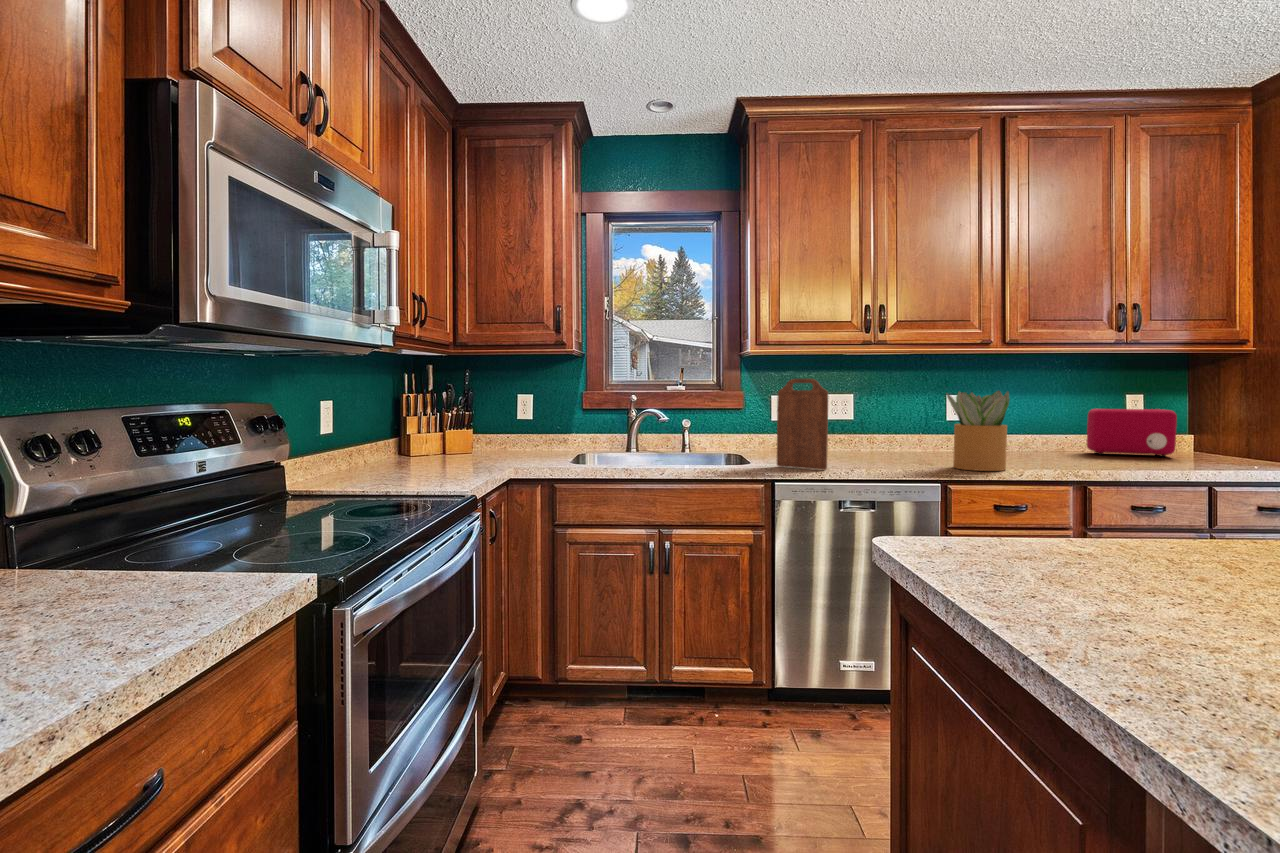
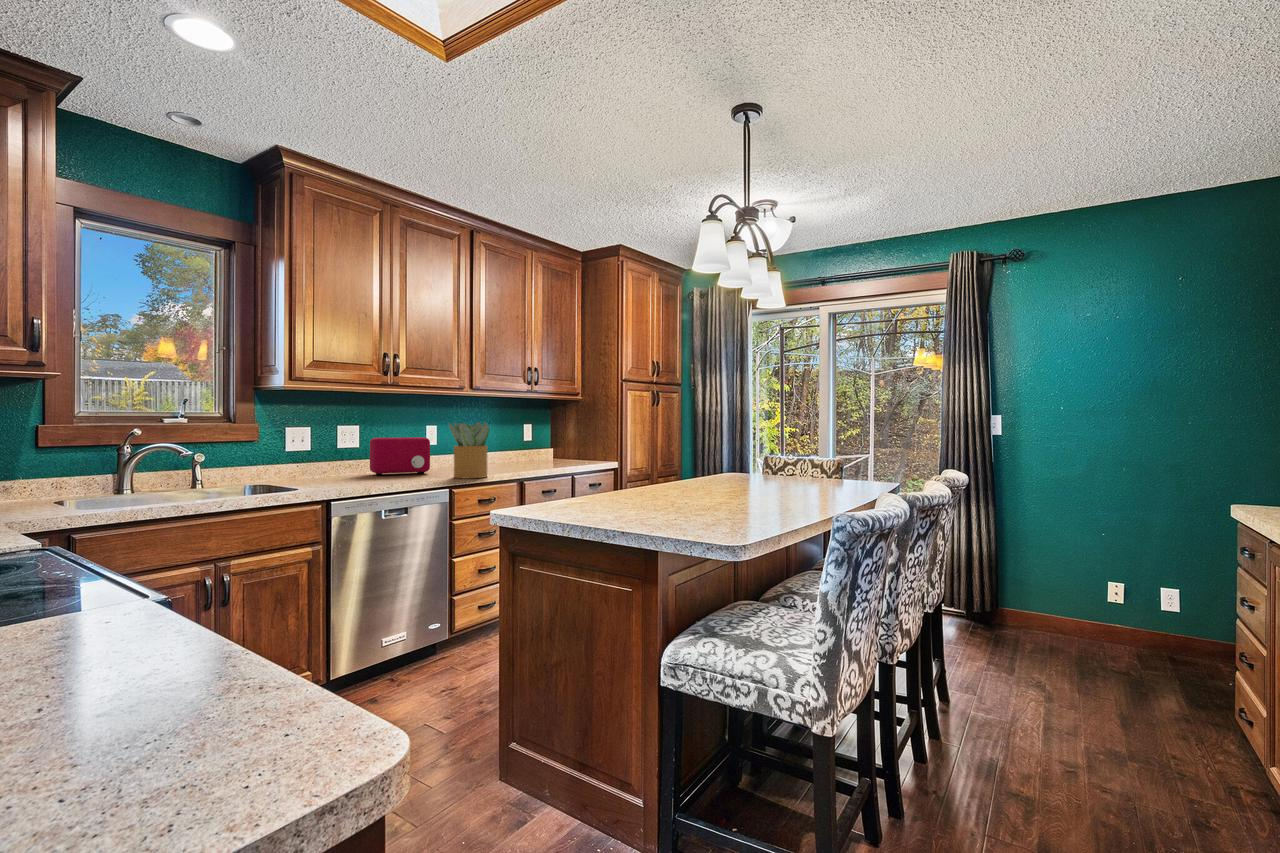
cutting board: present [777,379,828,470] -> none [324,410,374,489]
toaster: present [1087,409,1177,457] -> present [370,437,430,476]

